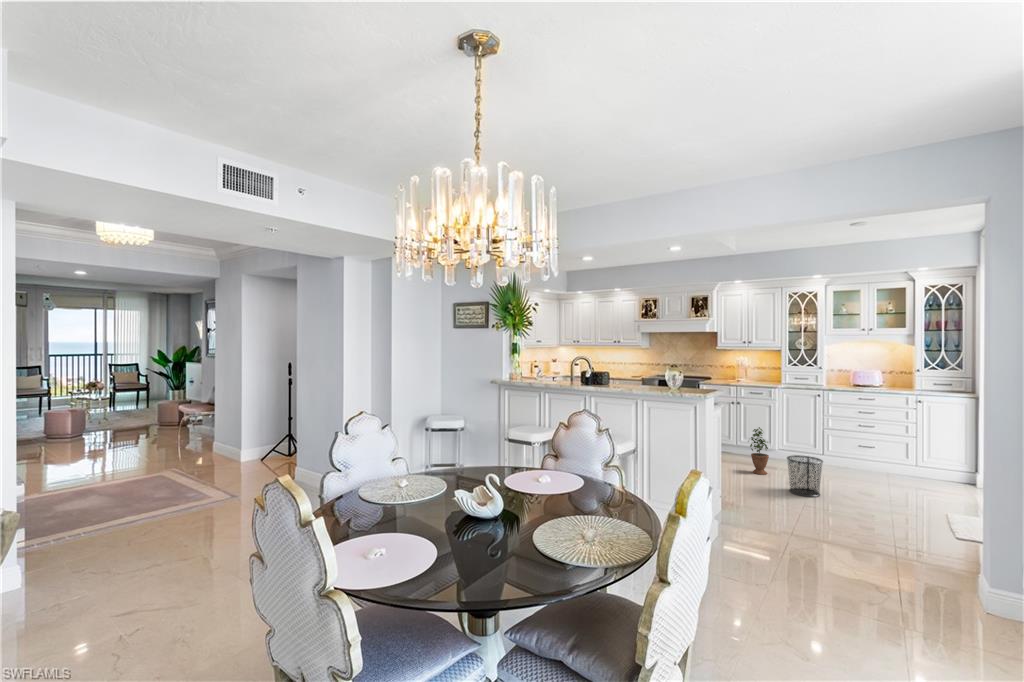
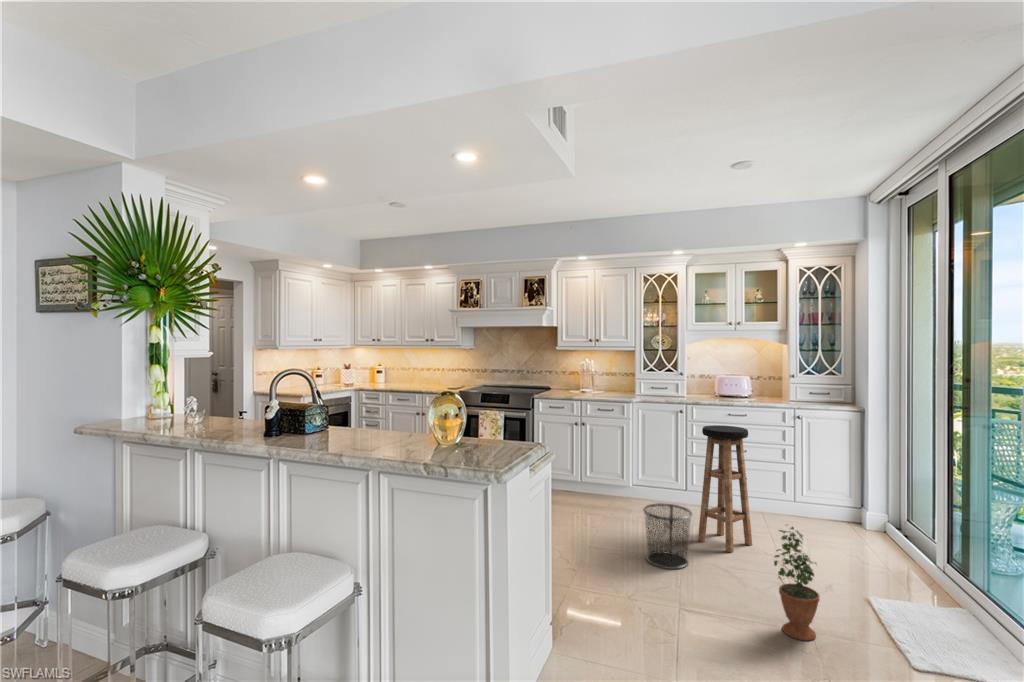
bar stool: none [830,405,874,493] -> present [698,425,752,553]
potted plant: present [750,427,769,475] -> present [774,527,820,641]

